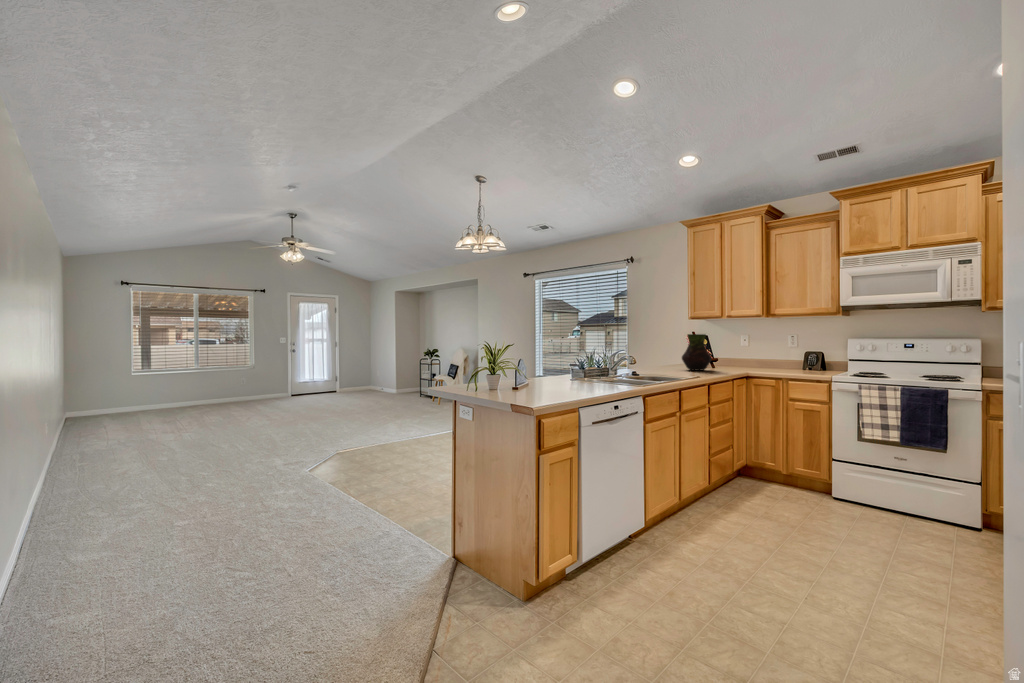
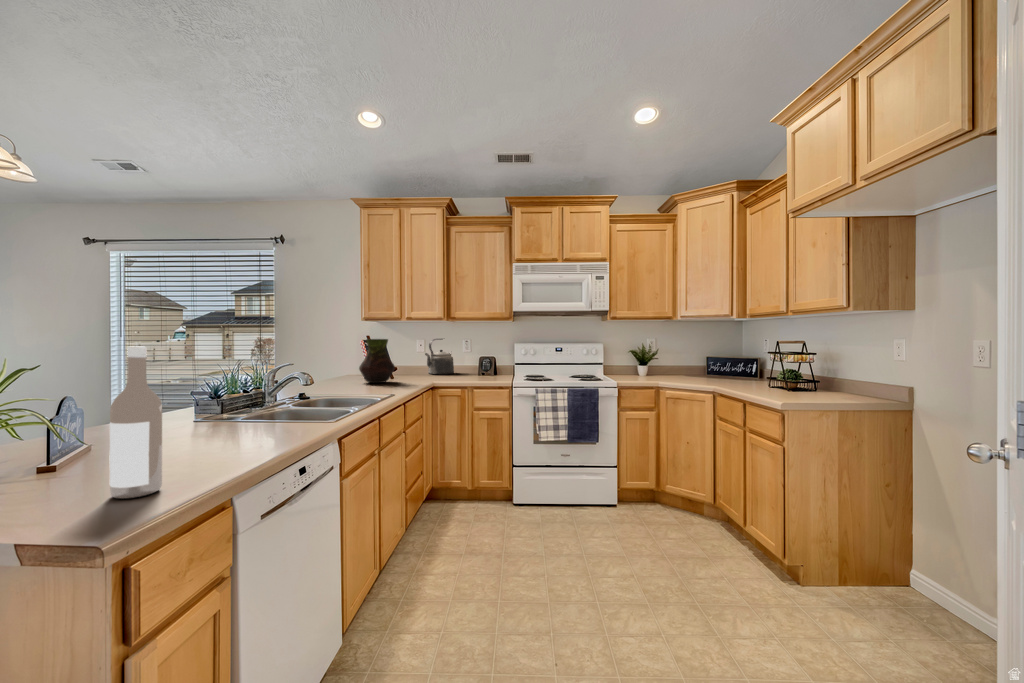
kettle: none [748,334,780,368] -> present [425,339,454,374]
wine bottle: none [537,335,554,399] -> present [110,346,162,499]

